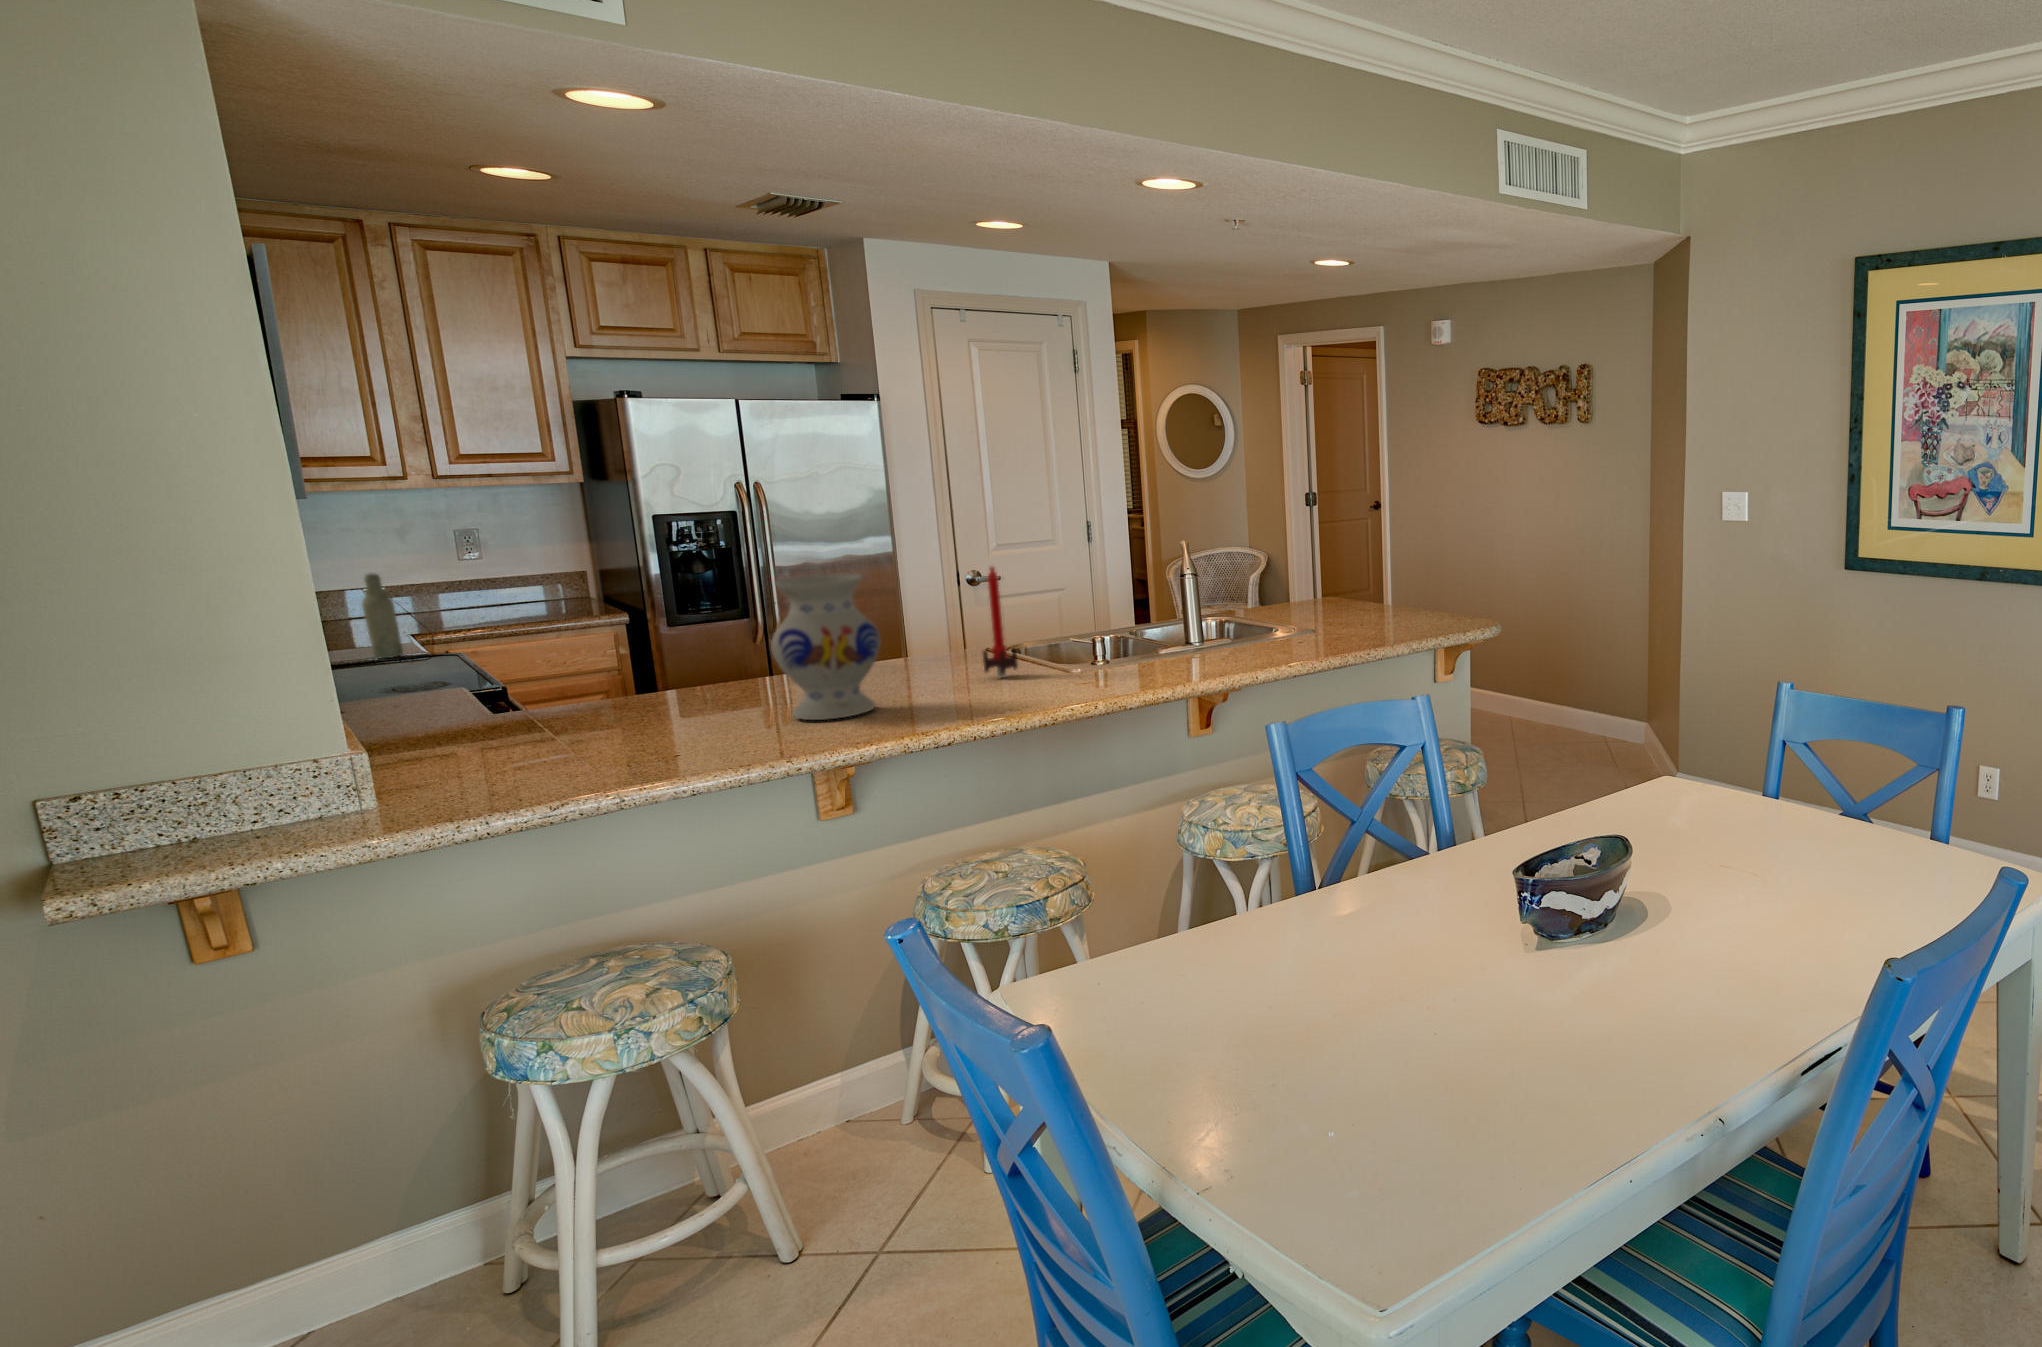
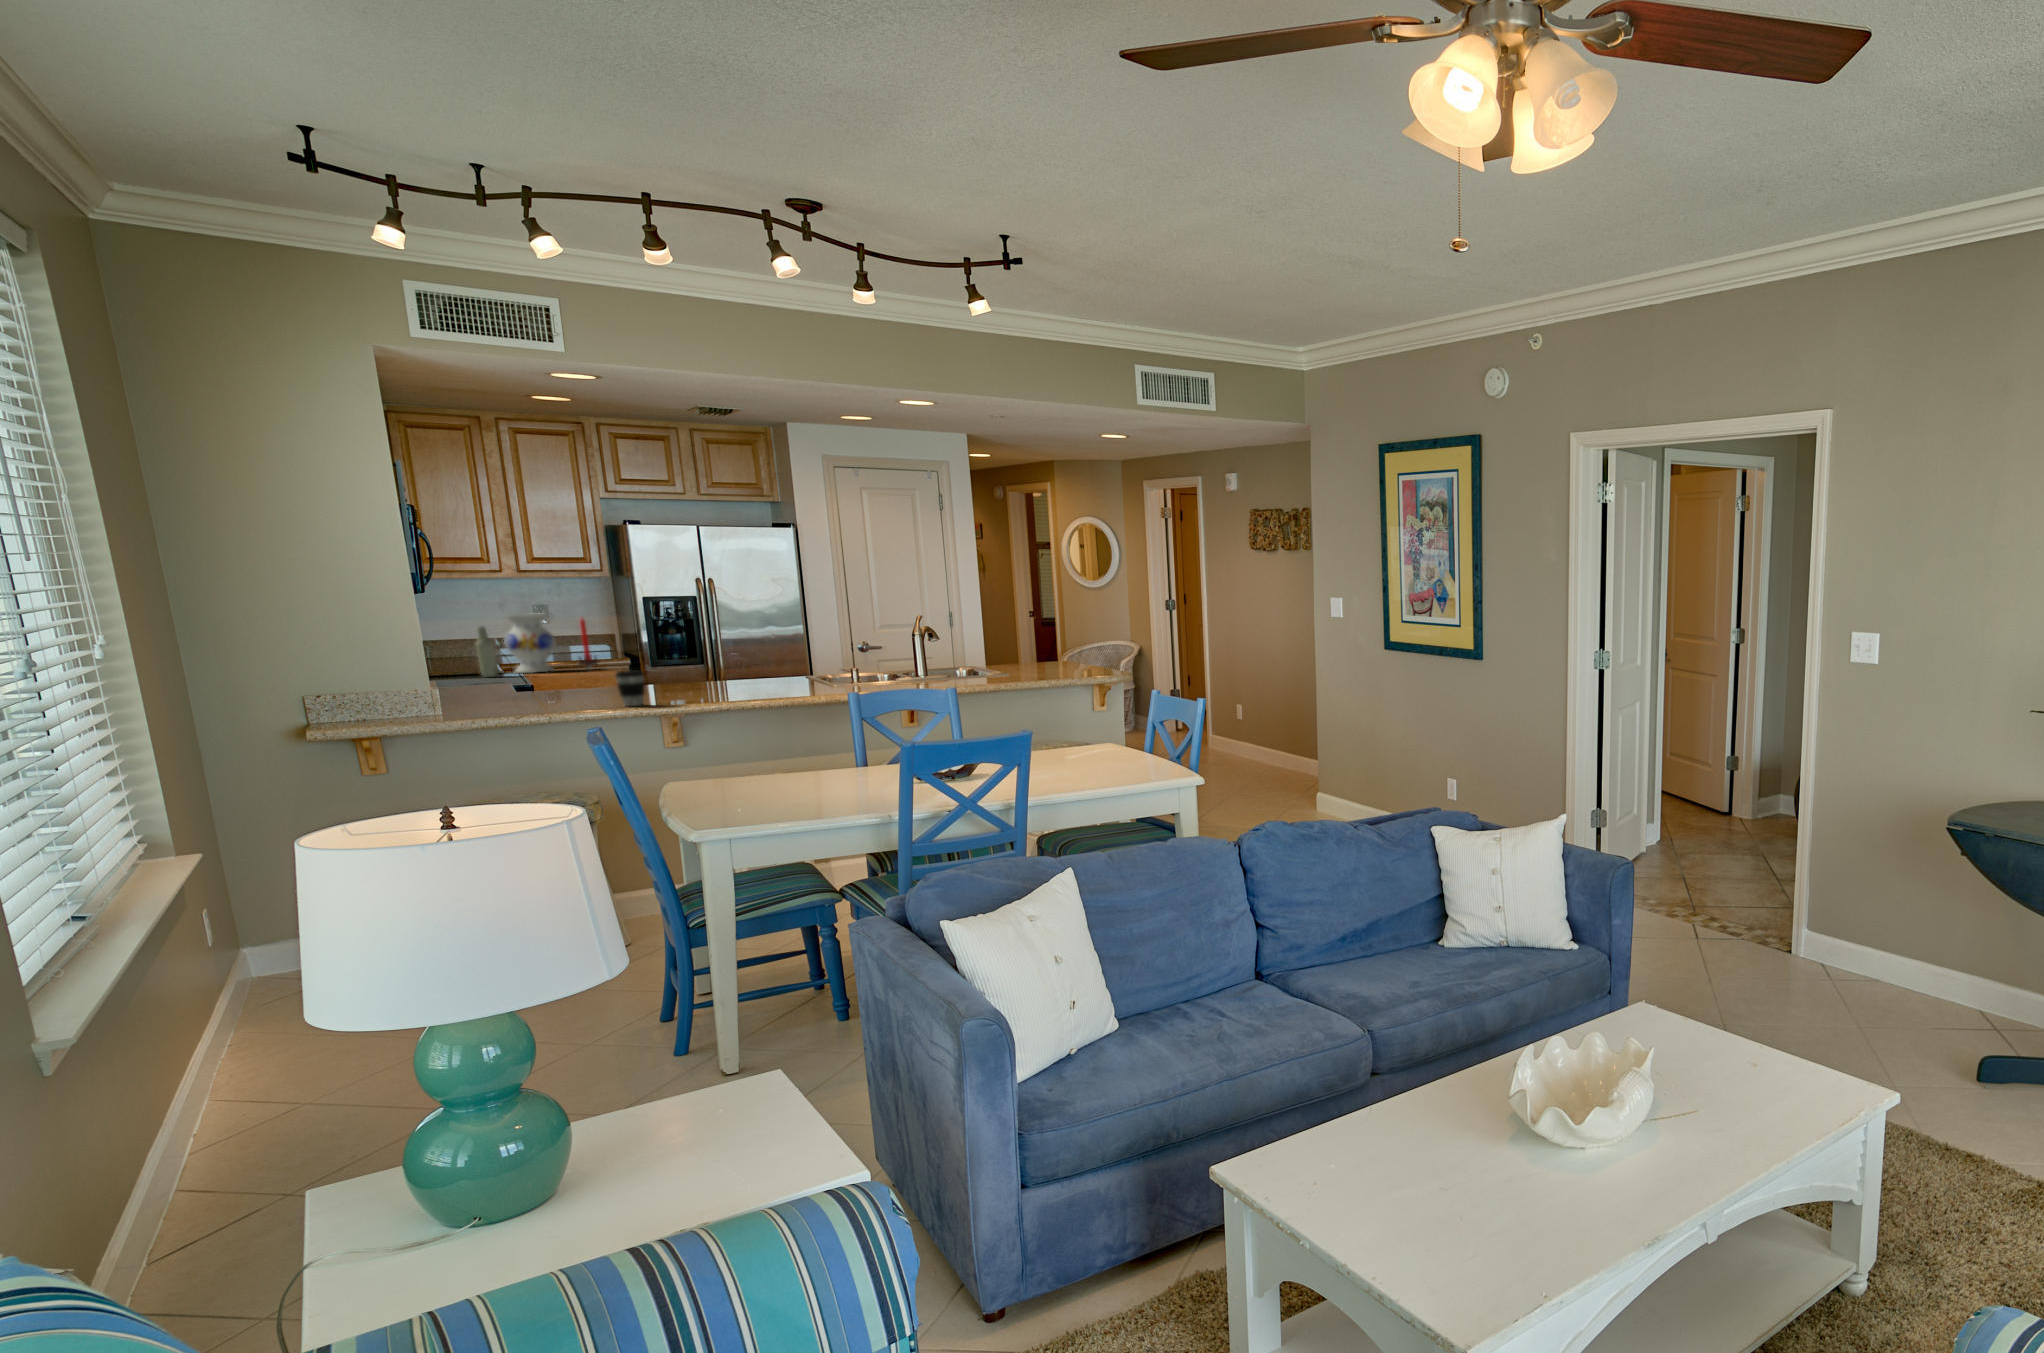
candle: present [983,567,1018,678] -> present [579,619,598,669]
vase: present [771,574,880,720] -> present [504,613,556,673]
coffee cup: none [706,681,763,755] -> present [615,670,645,706]

